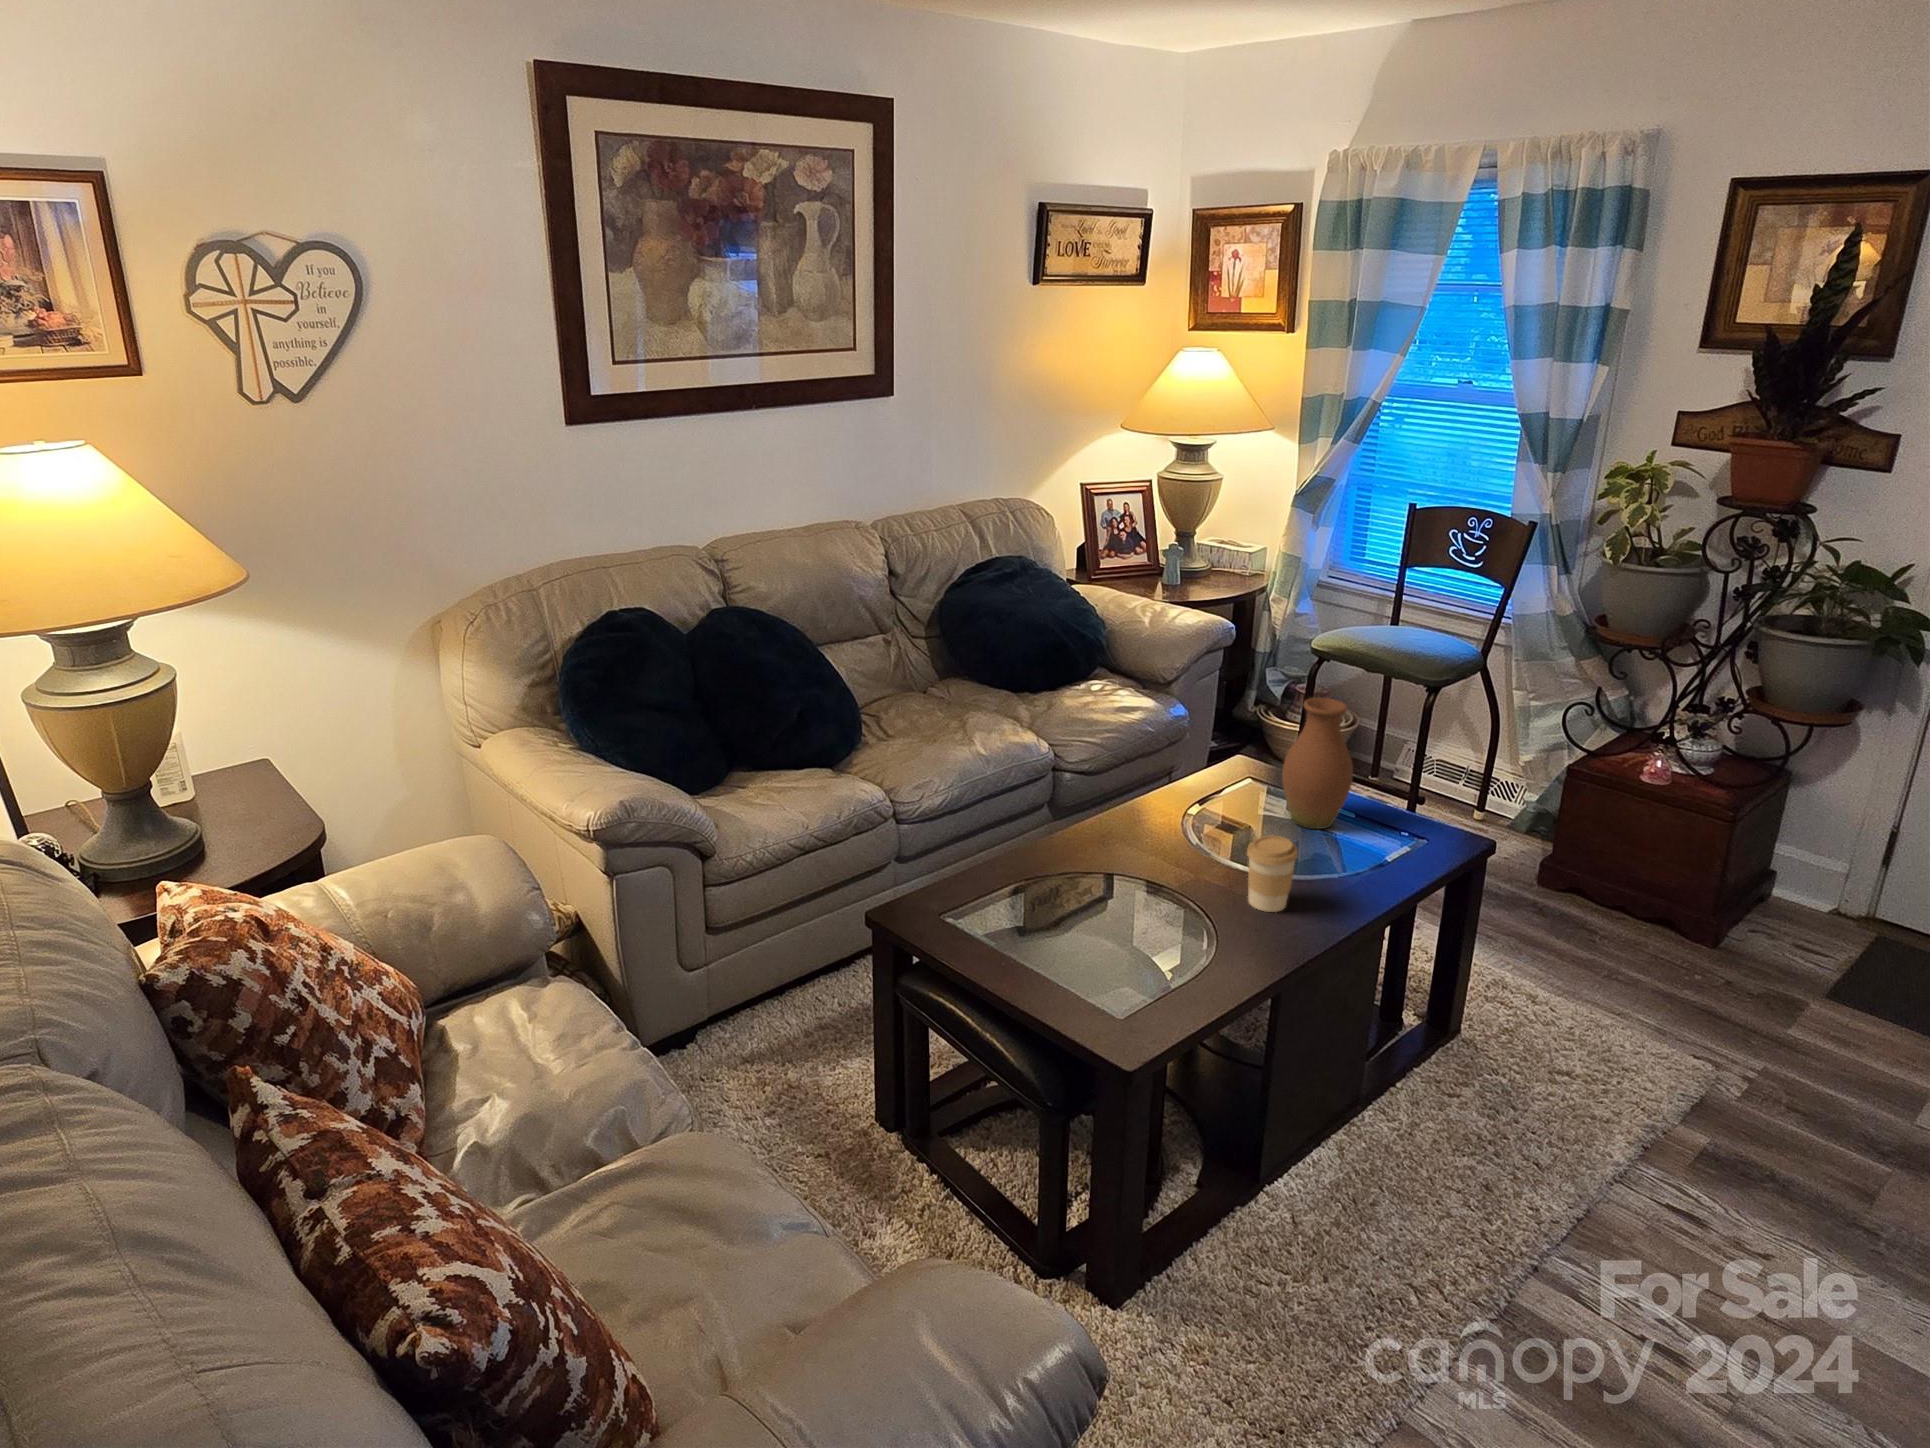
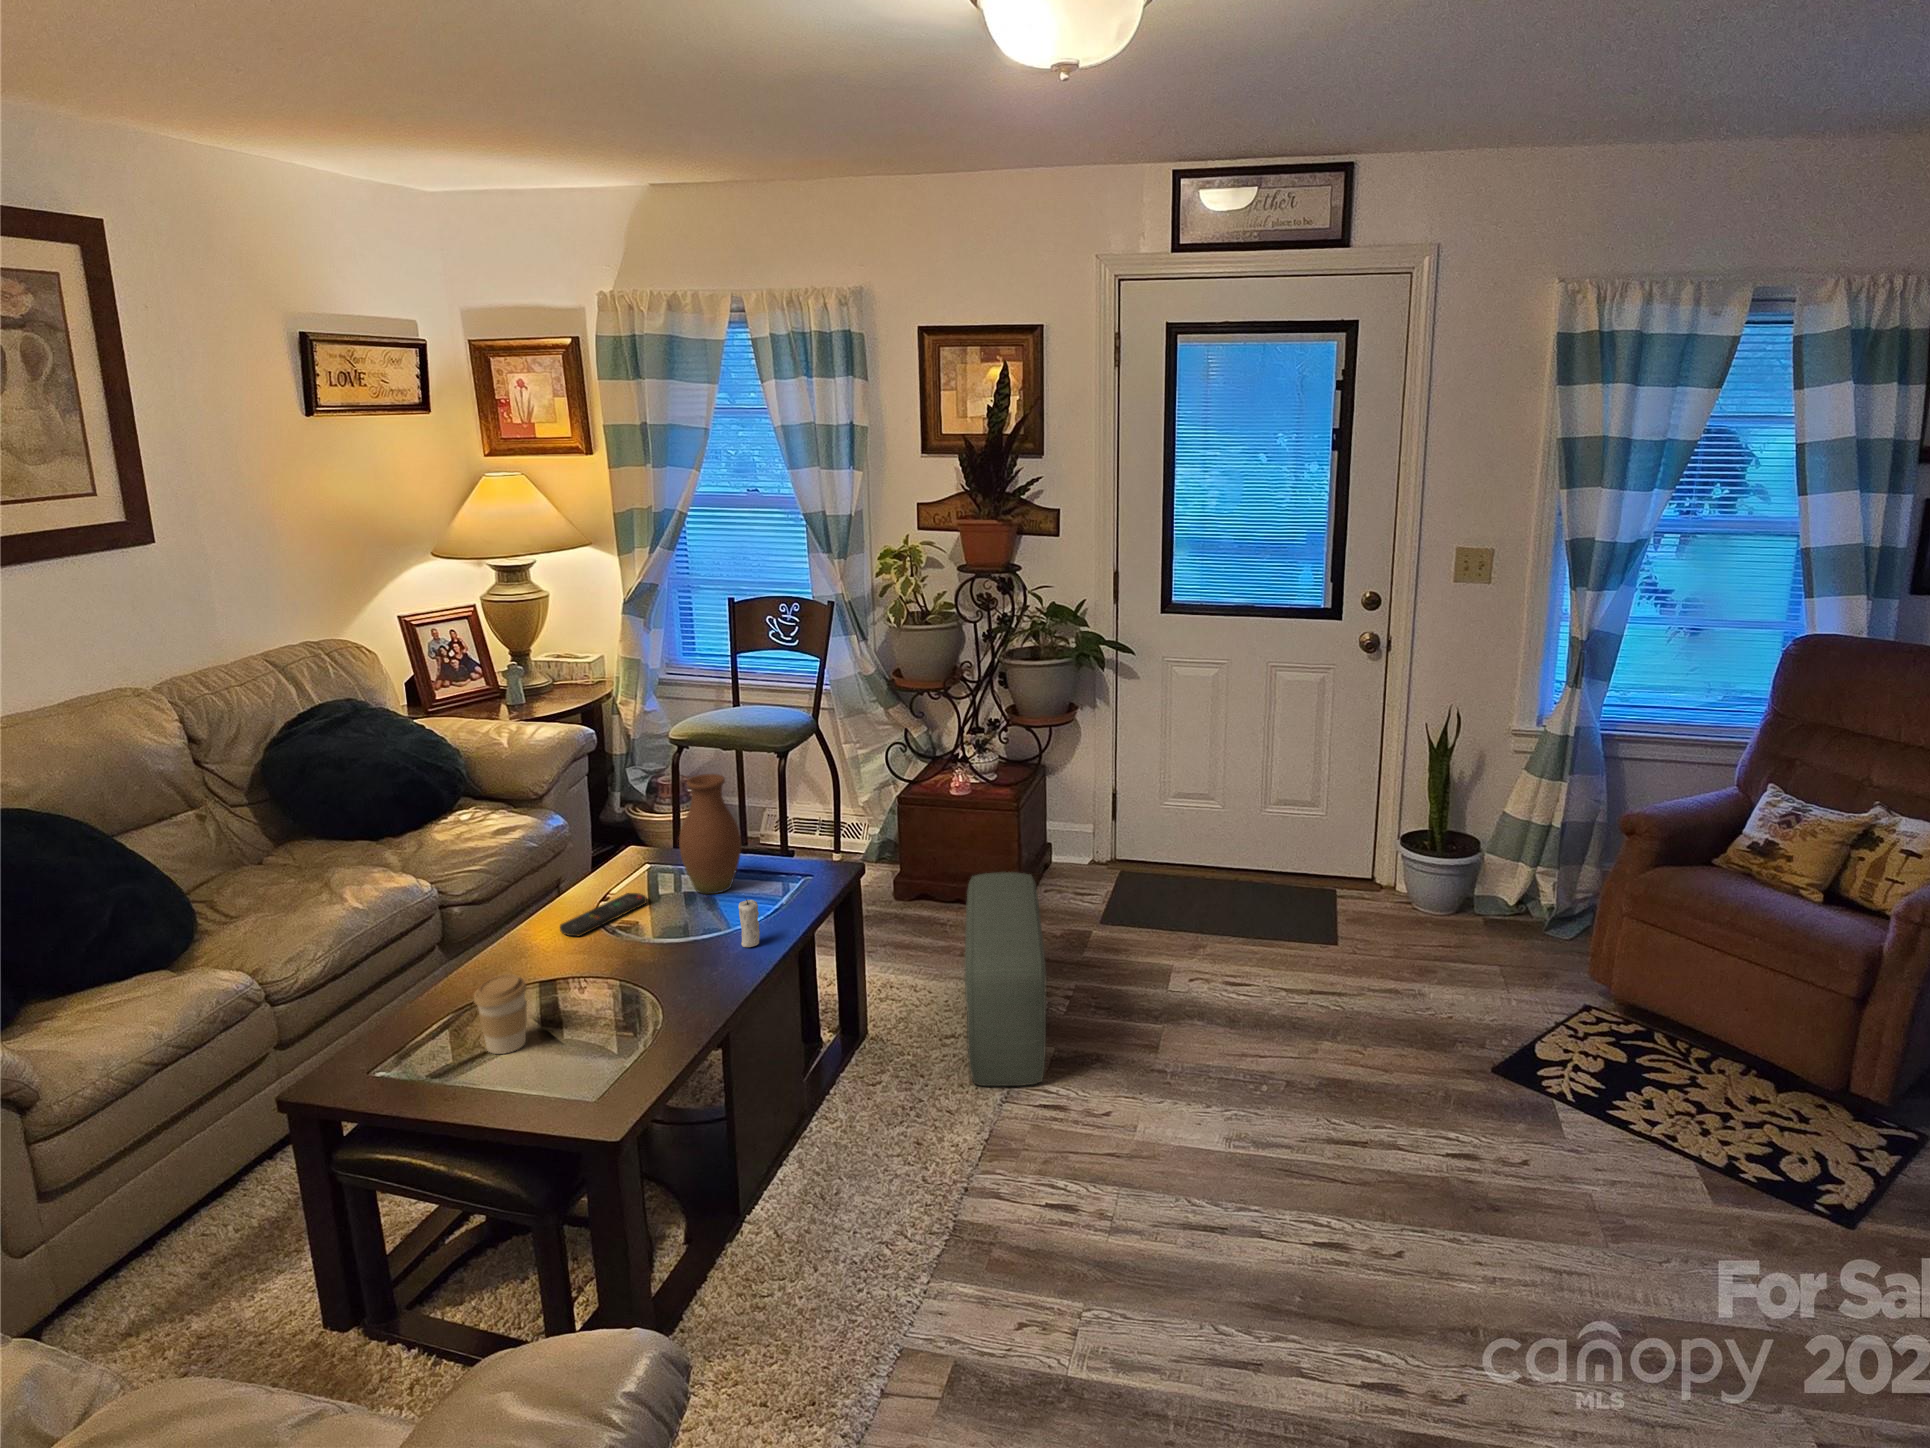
remote control: none [1144,803,1238,836] -> present [560,893,647,936]
coffee cup: present [1247,836,1298,912] -> present [474,974,527,1054]
candle: none [1322,844,1350,905] -> present [739,897,760,947]
pouf: none [1582,888,1736,1179] -> present [965,872,1046,1086]

